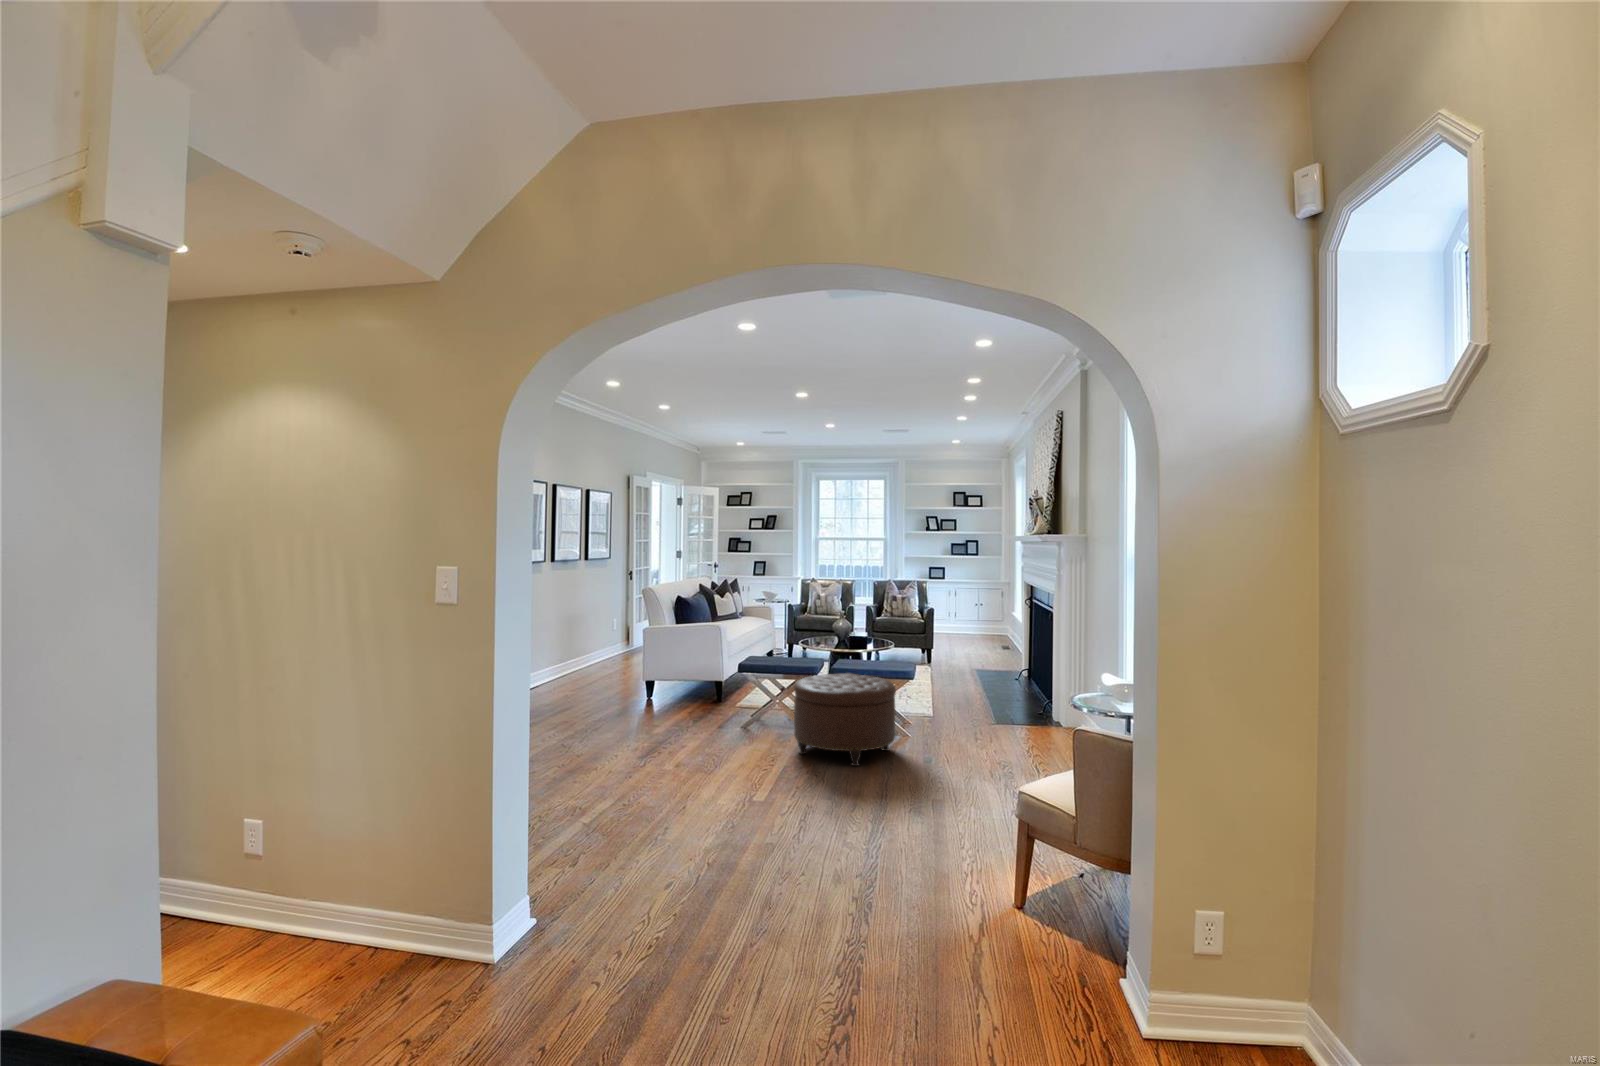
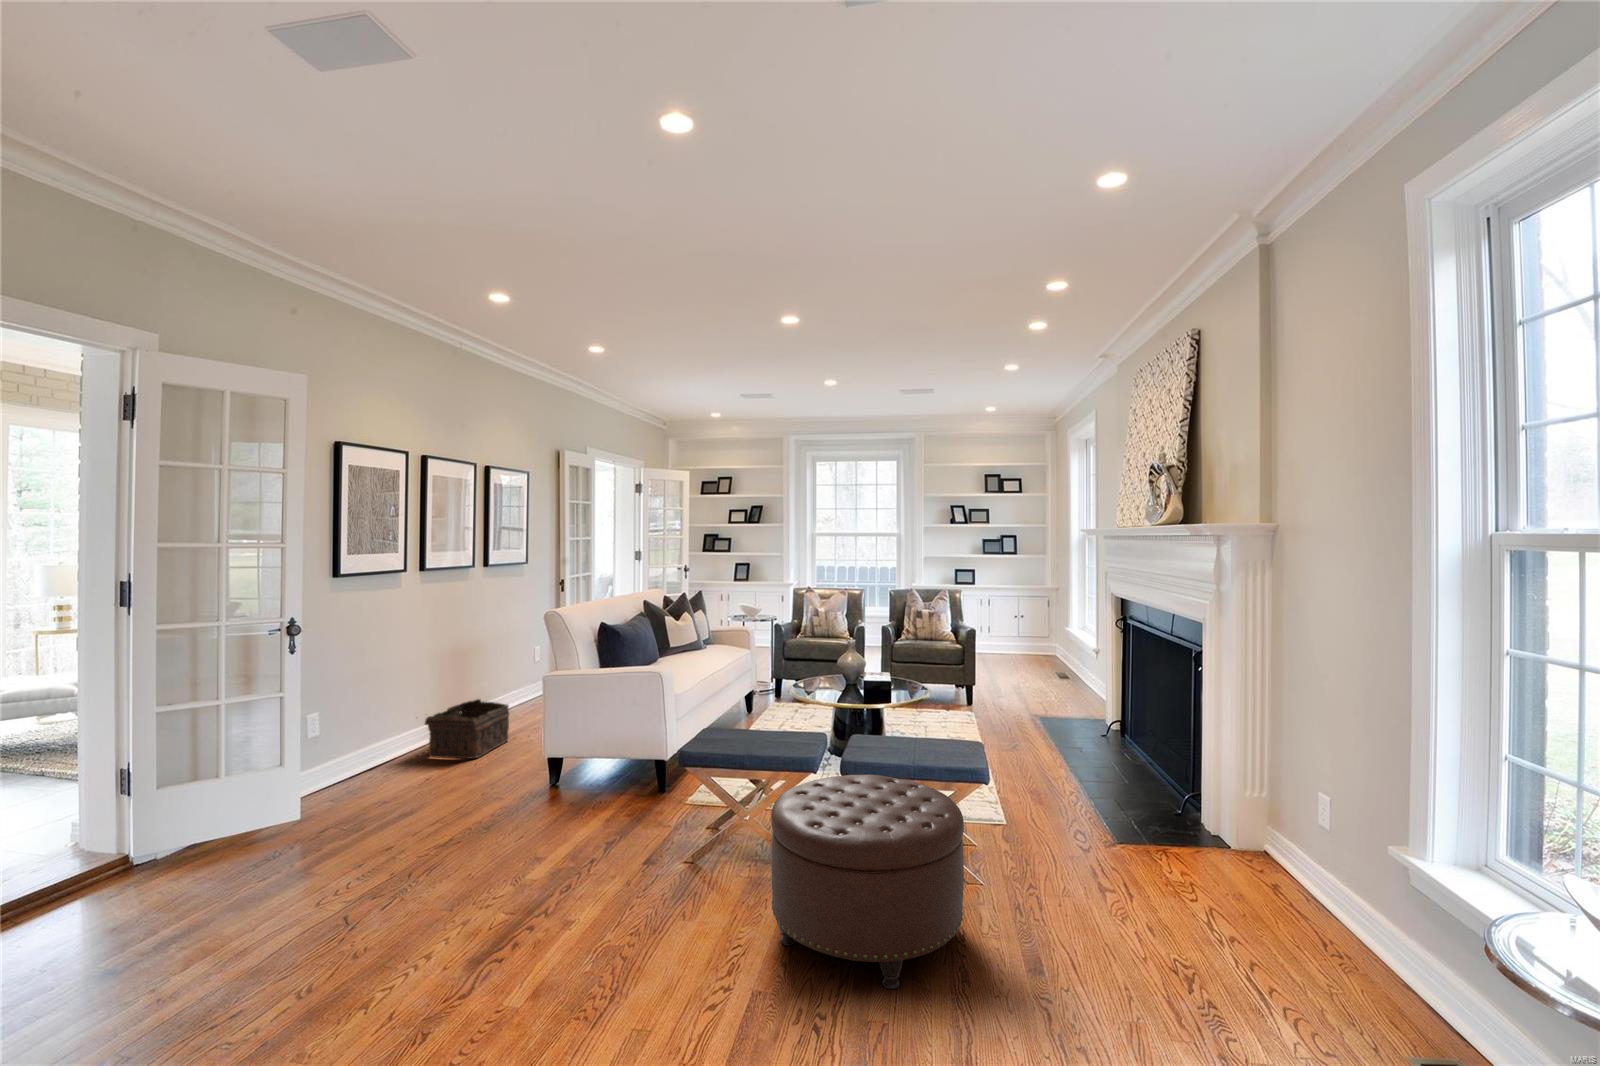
basket: none [550,649,608,686] -> present [425,699,509,759]

